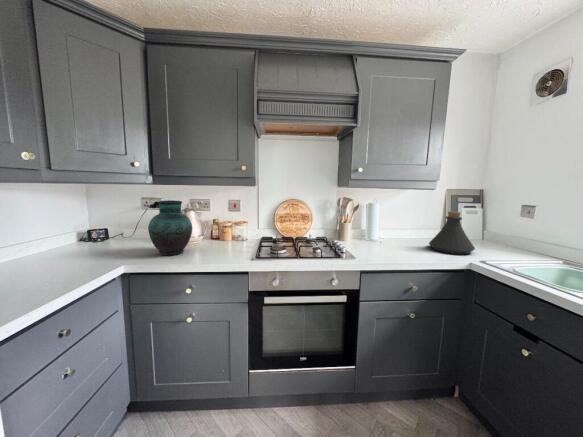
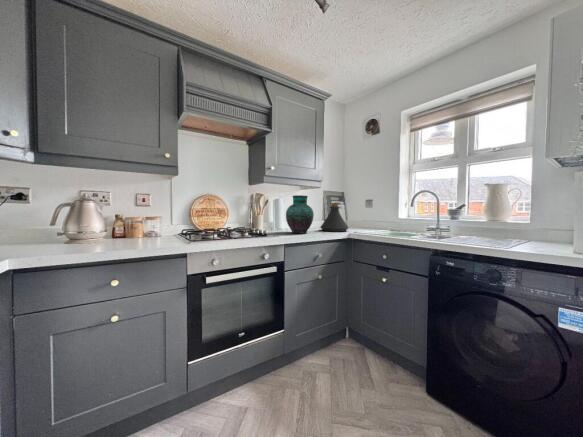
vase: present [148,200,192,256] -> present [286,195,314,233]

